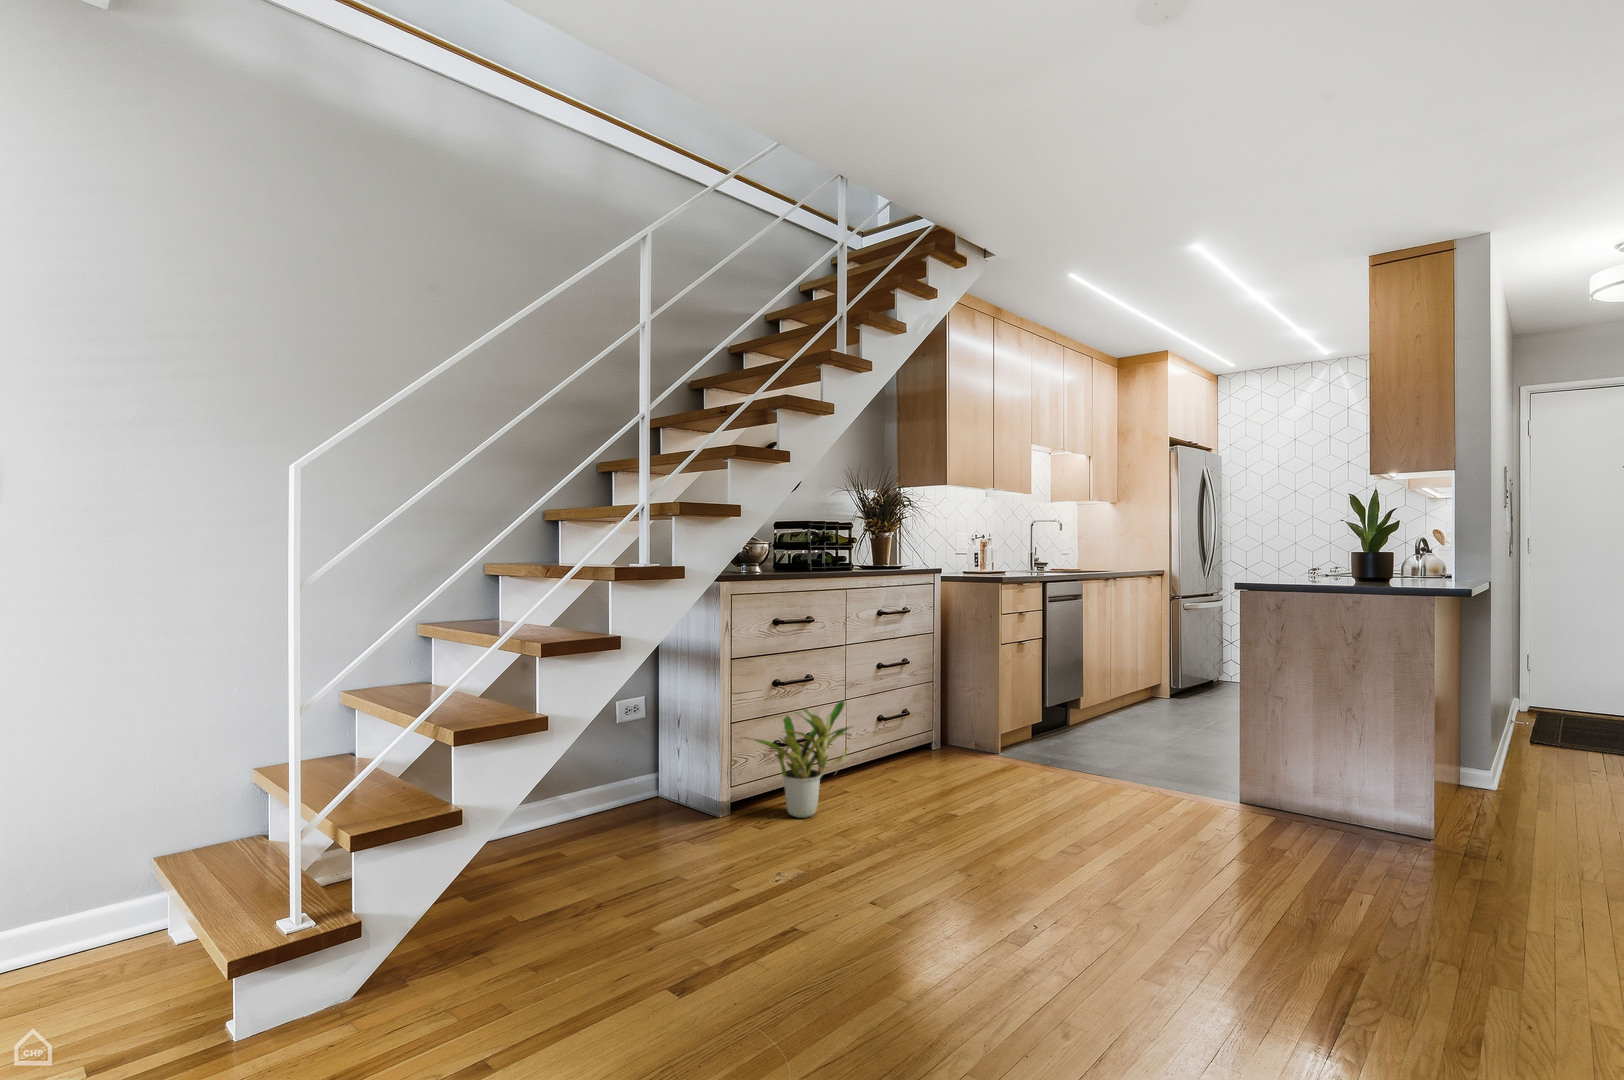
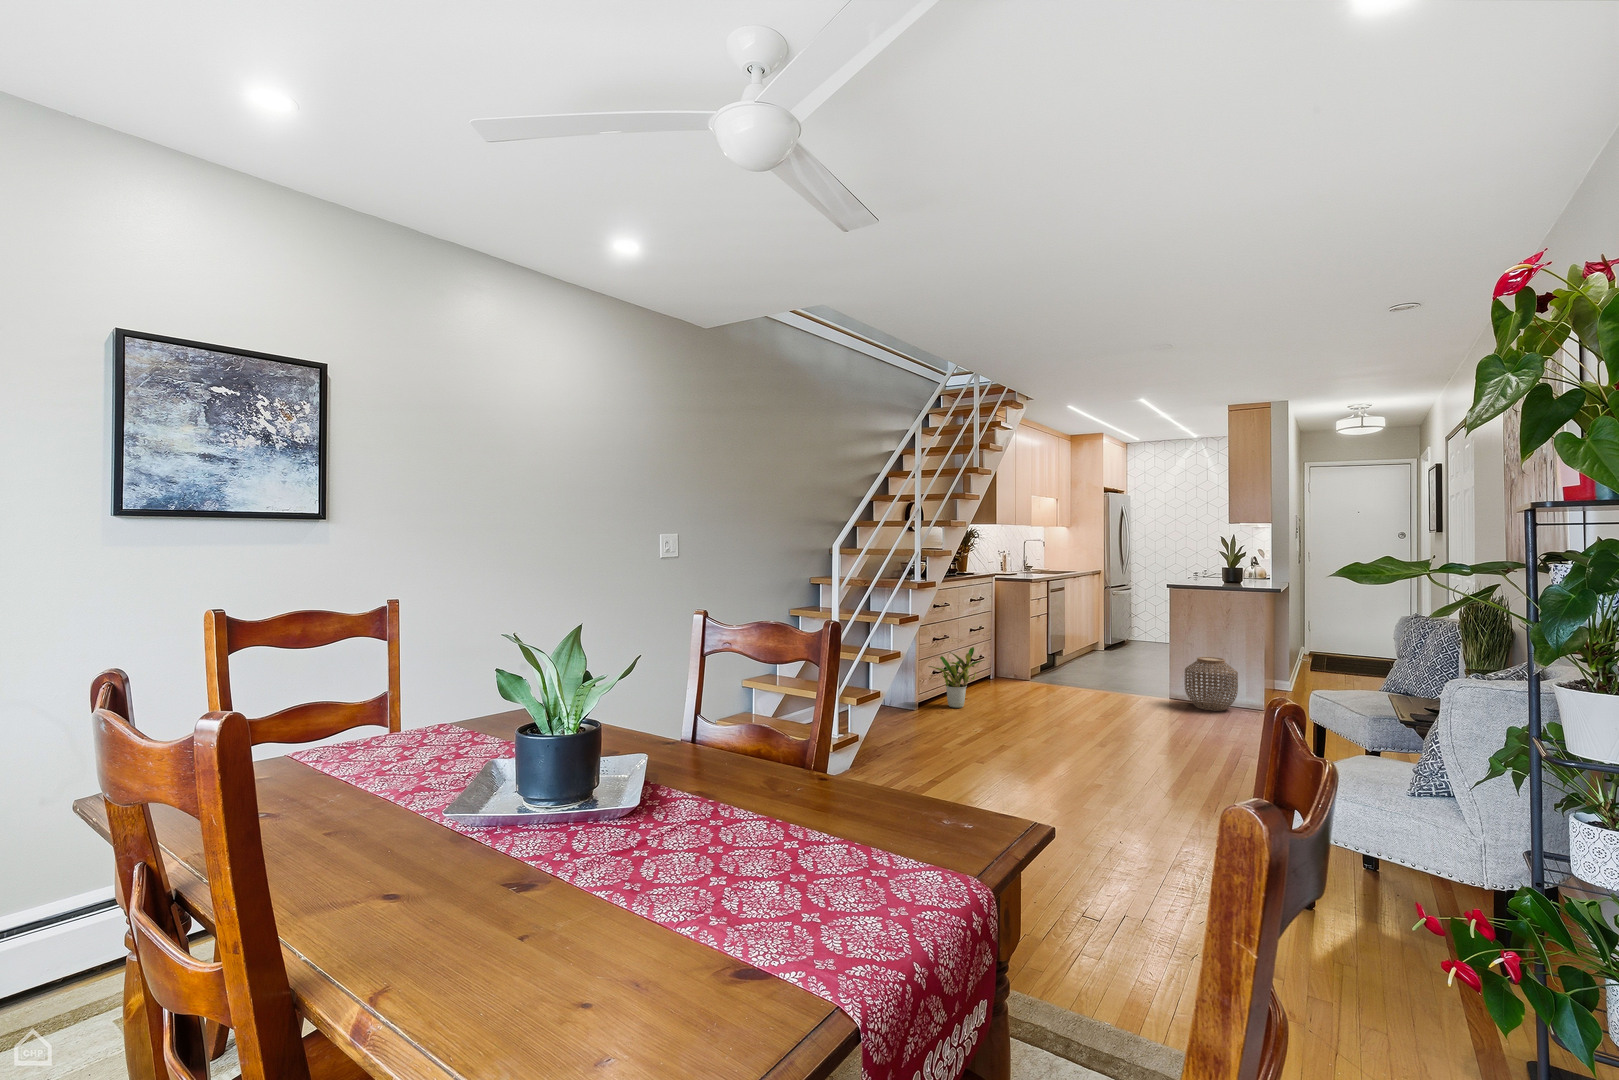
woven basket: none [1266,727,1378,840] -> present [1185,657,1238,711]

